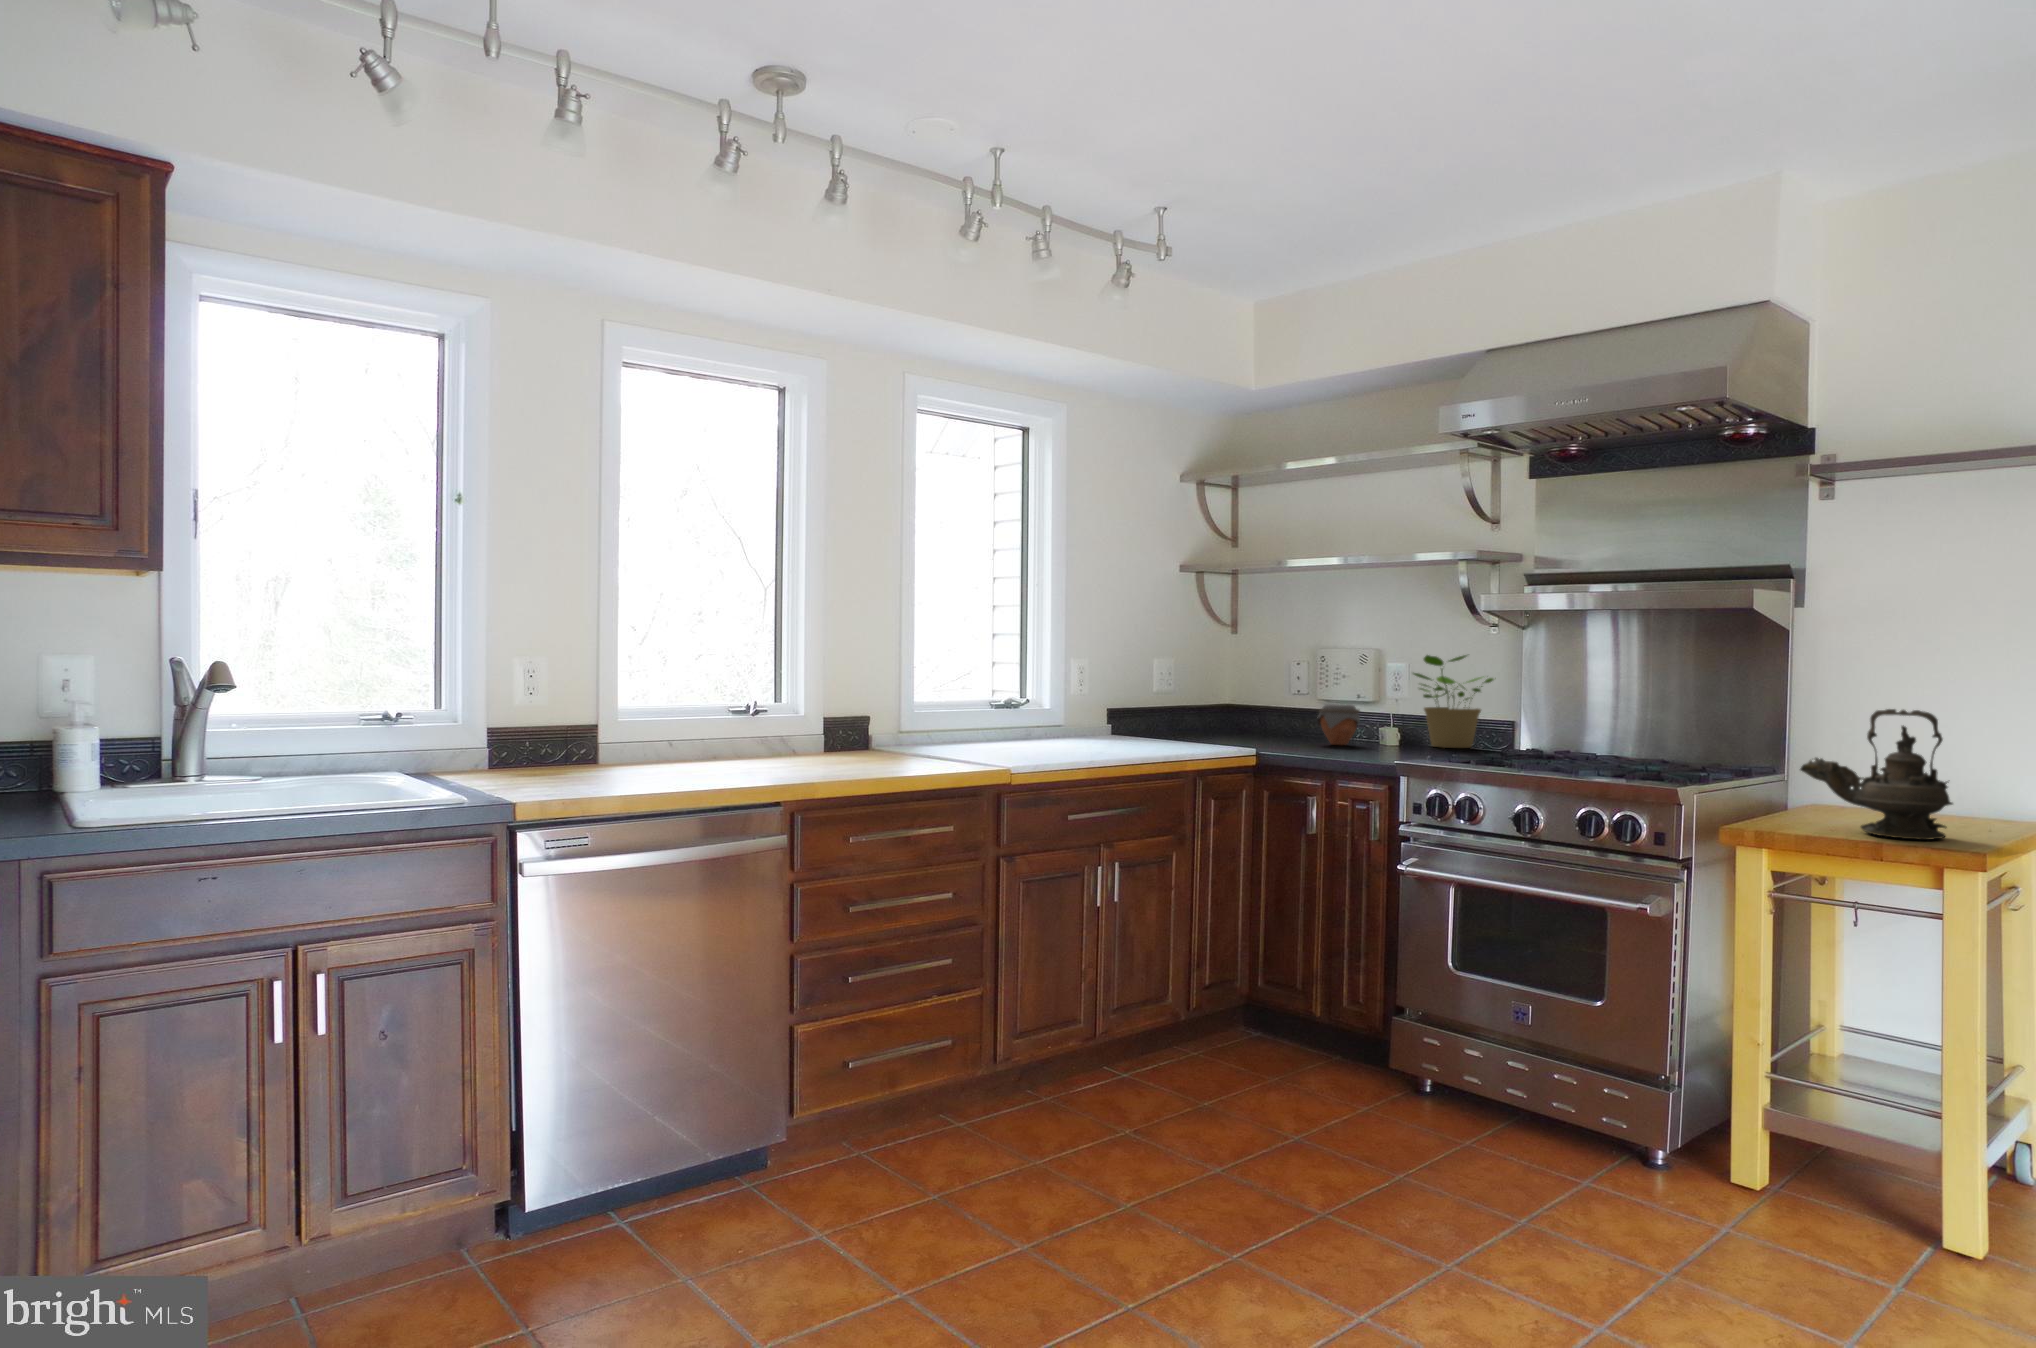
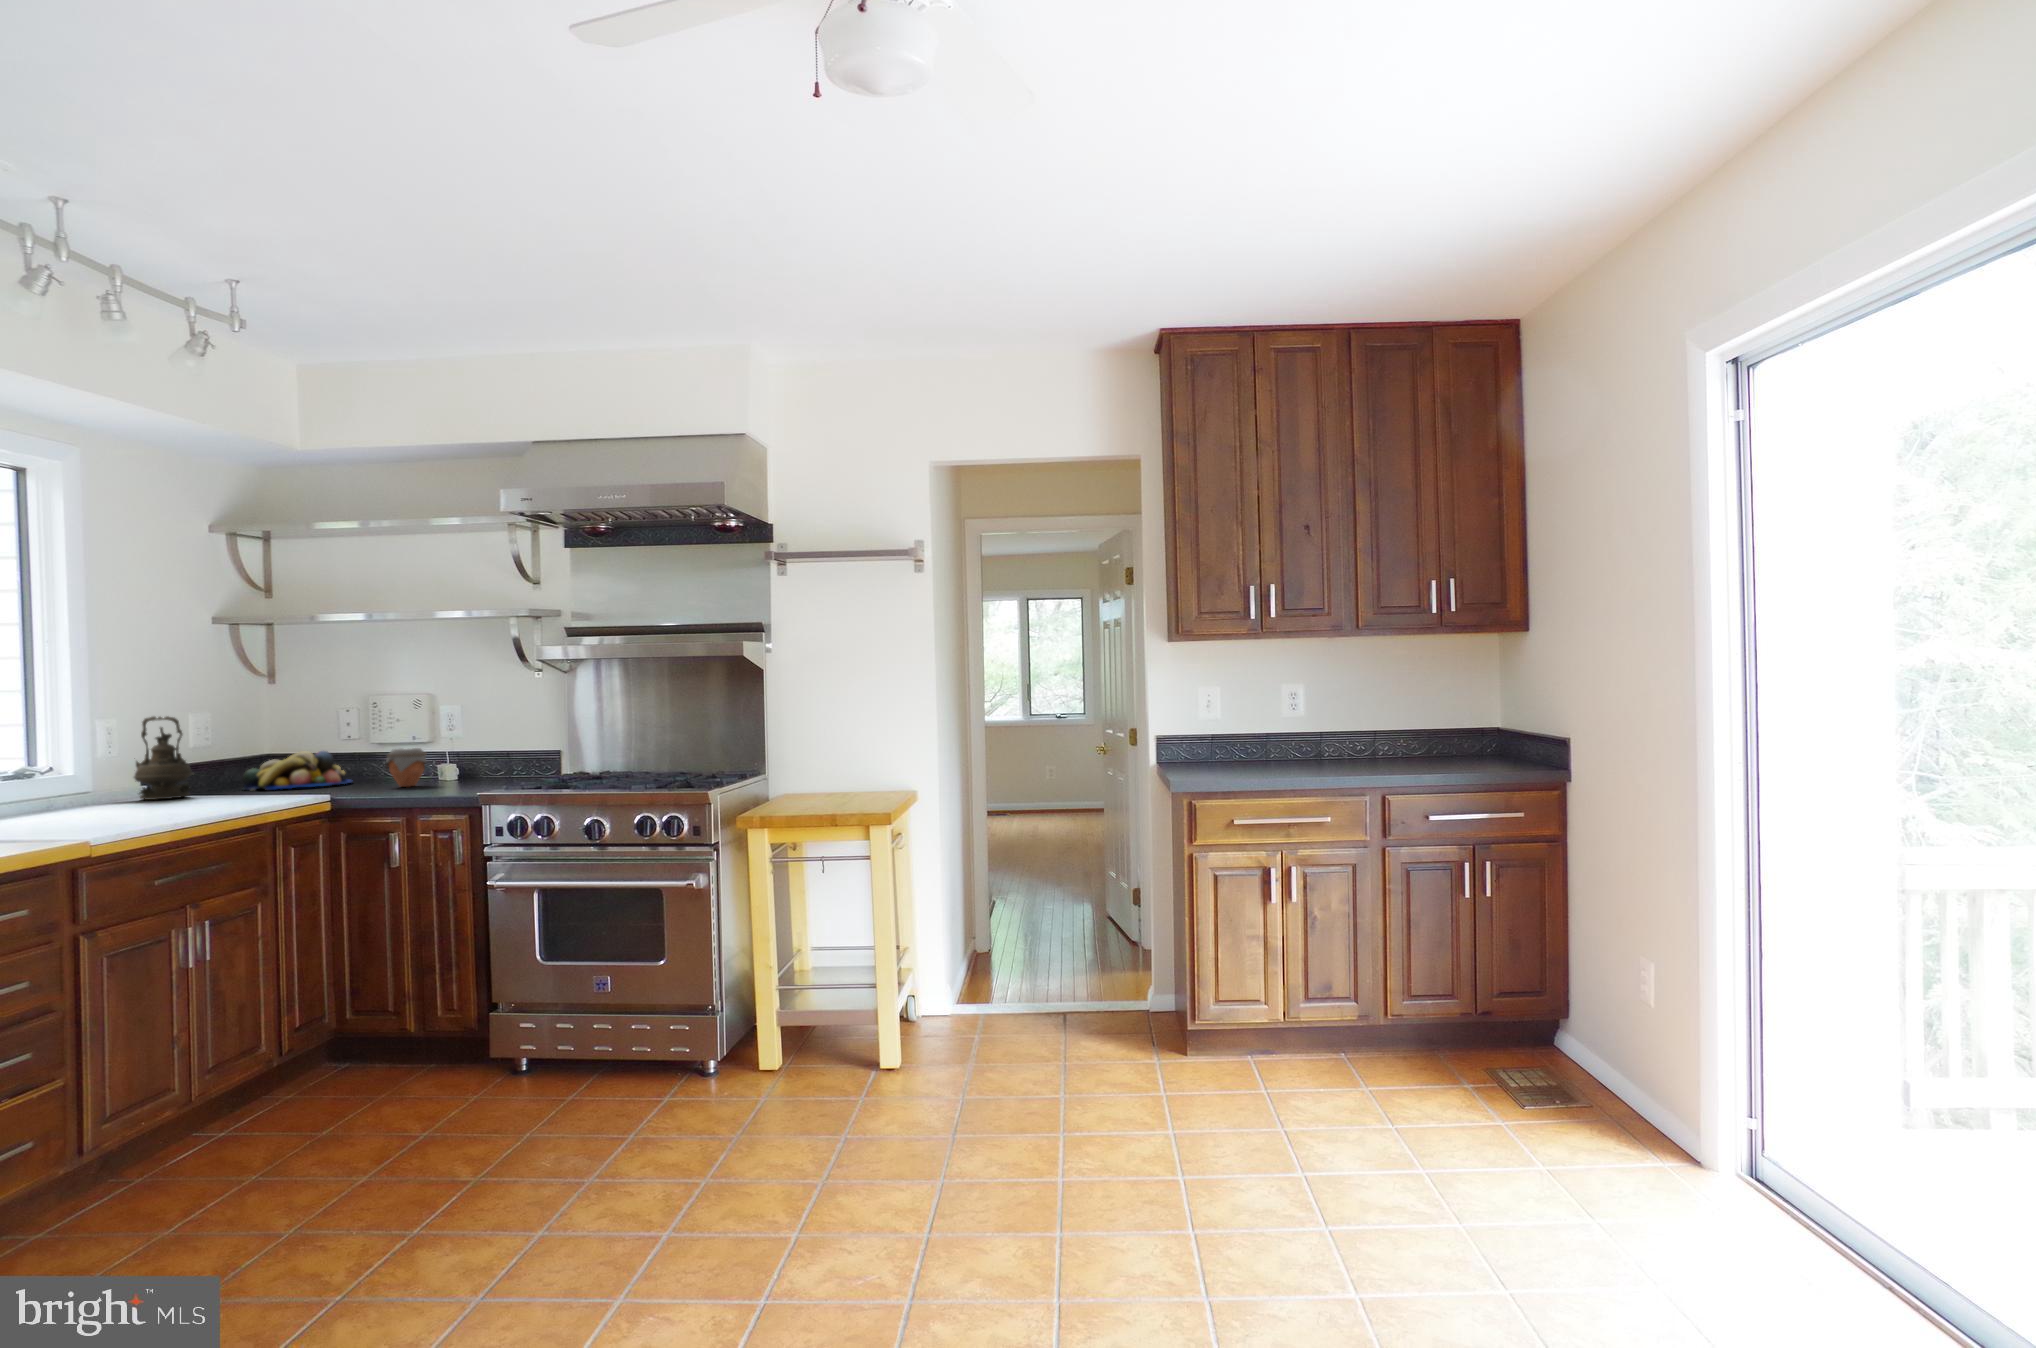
potted plant: present [1413,655,1493,748] -> none [473,697,546,780]
fruit bowl: none [1195,700,1297,737] -> present [242,751,353,790]
teapot: present [1800,709,1953,840] -> present [134,716,193,800]

